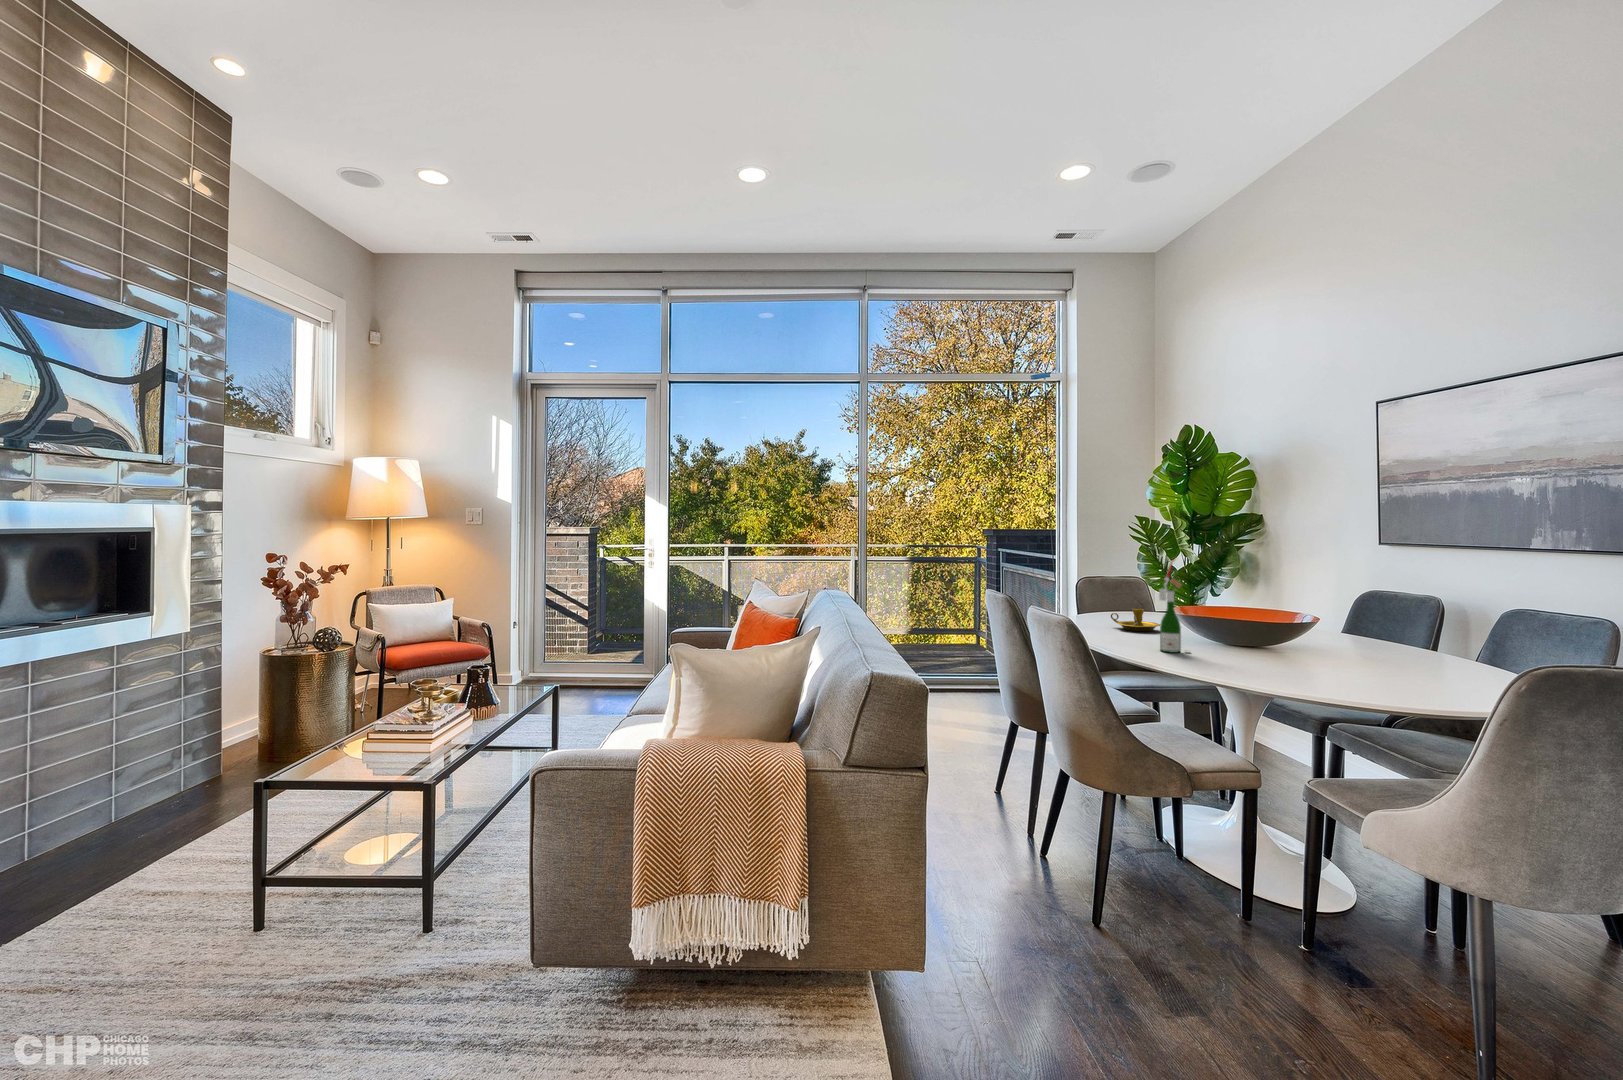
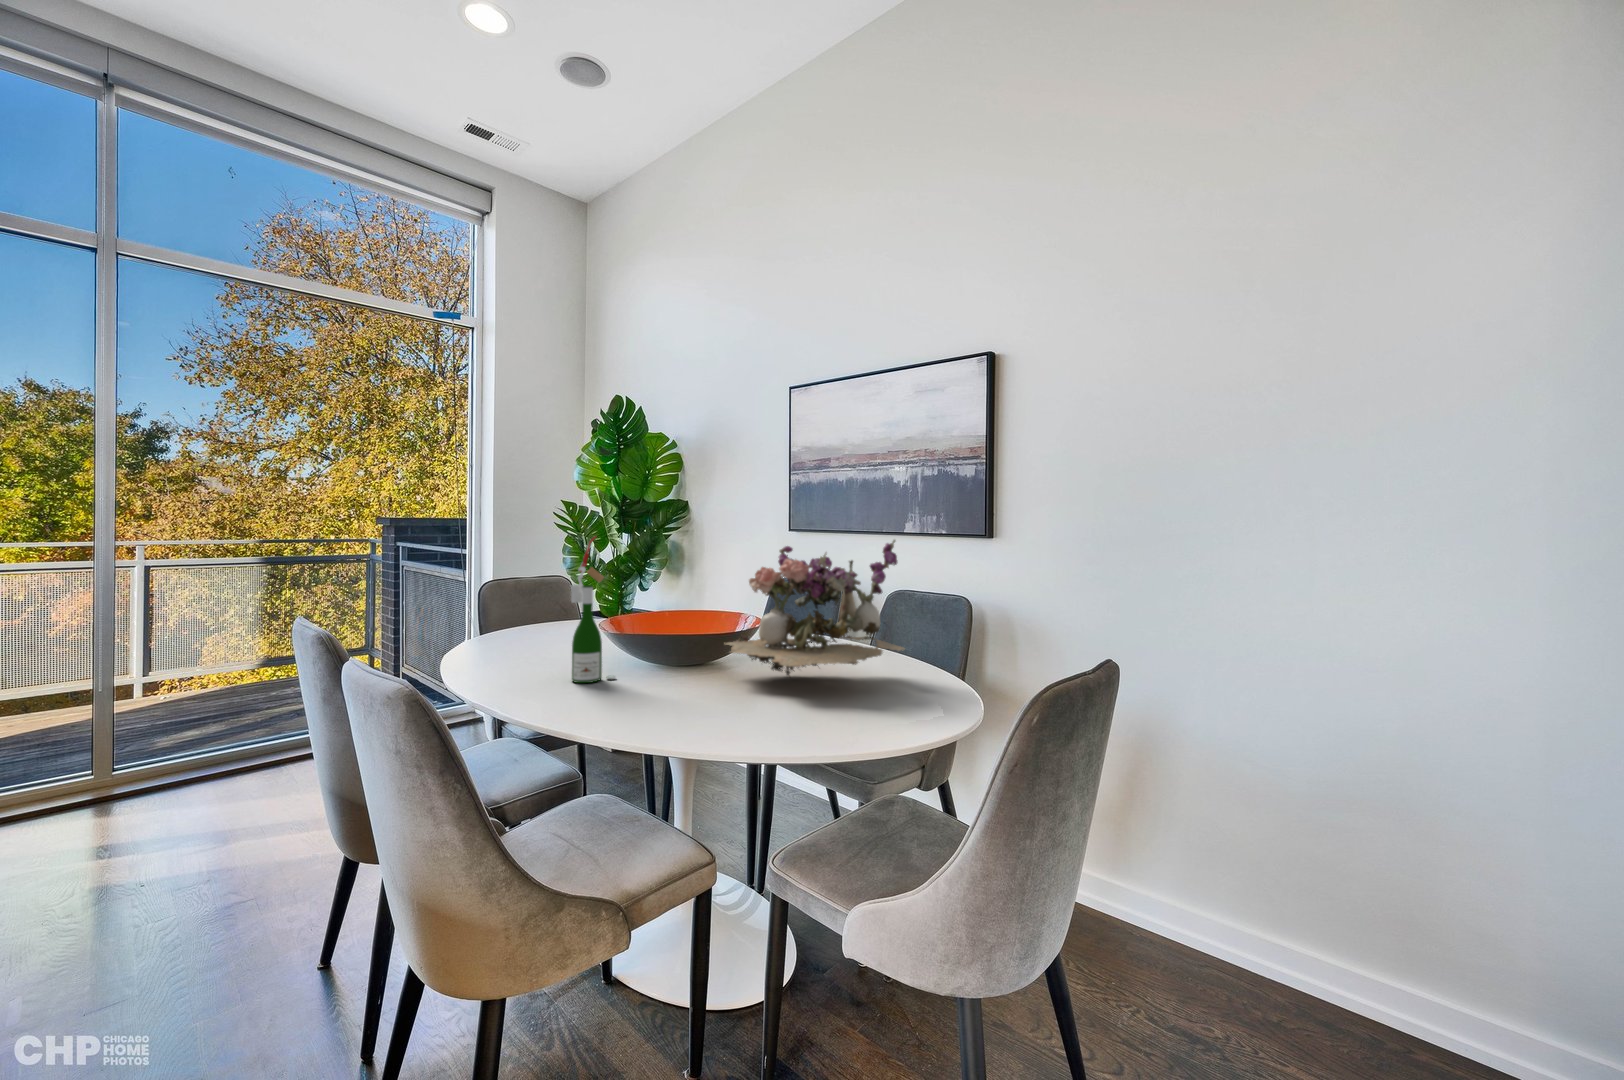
flower arrangement: none [1277,563,1456,669] -> present [725,540,905,676]
candlestick: present [1111,609,1160,631] -> none [510,614,580,647]

